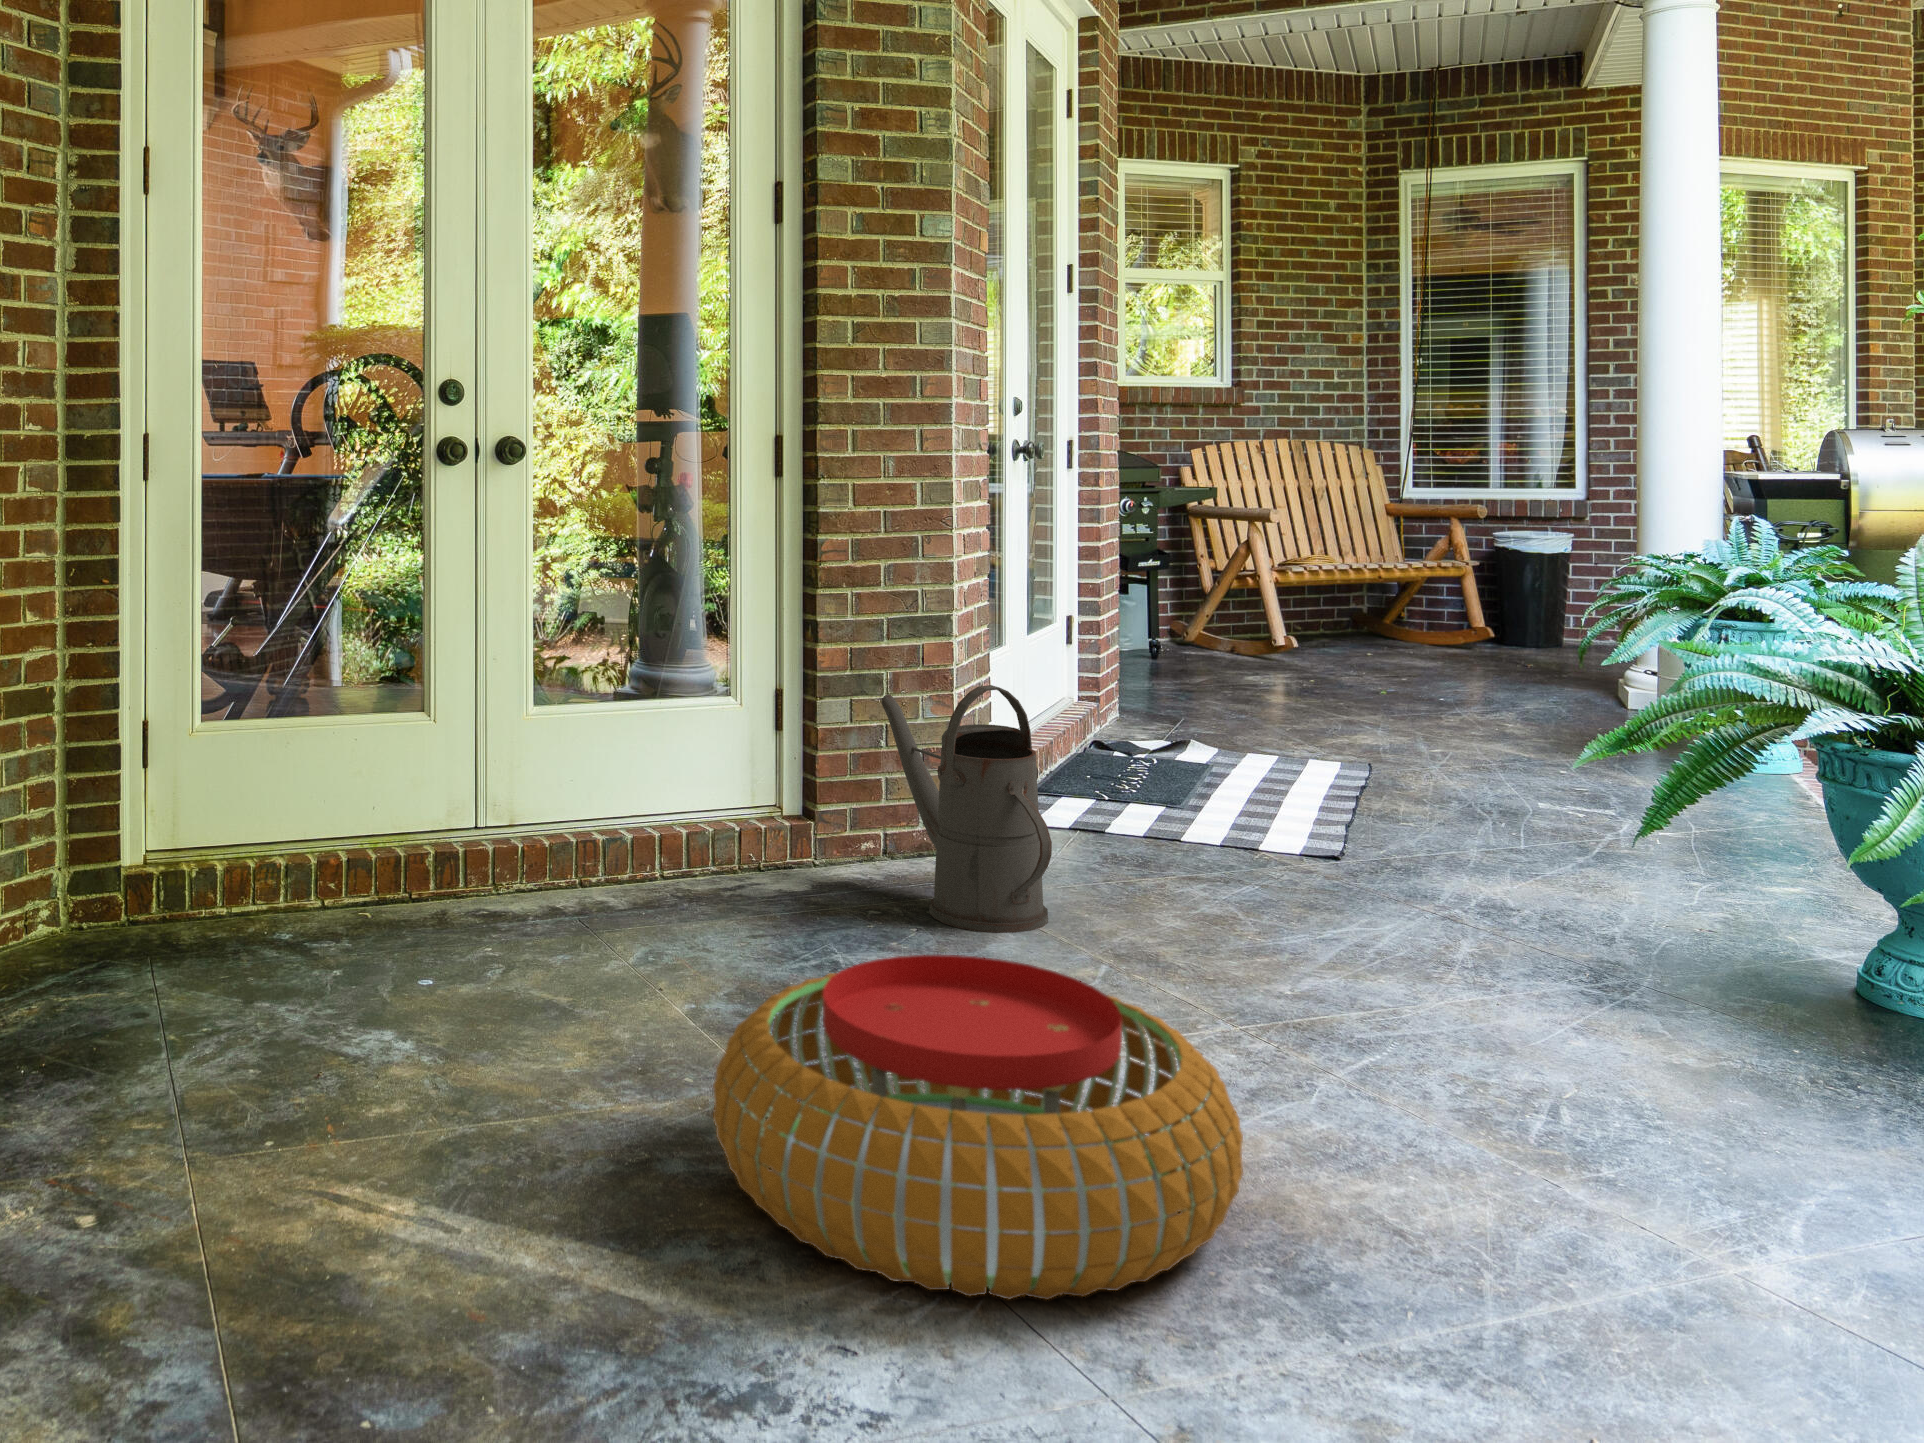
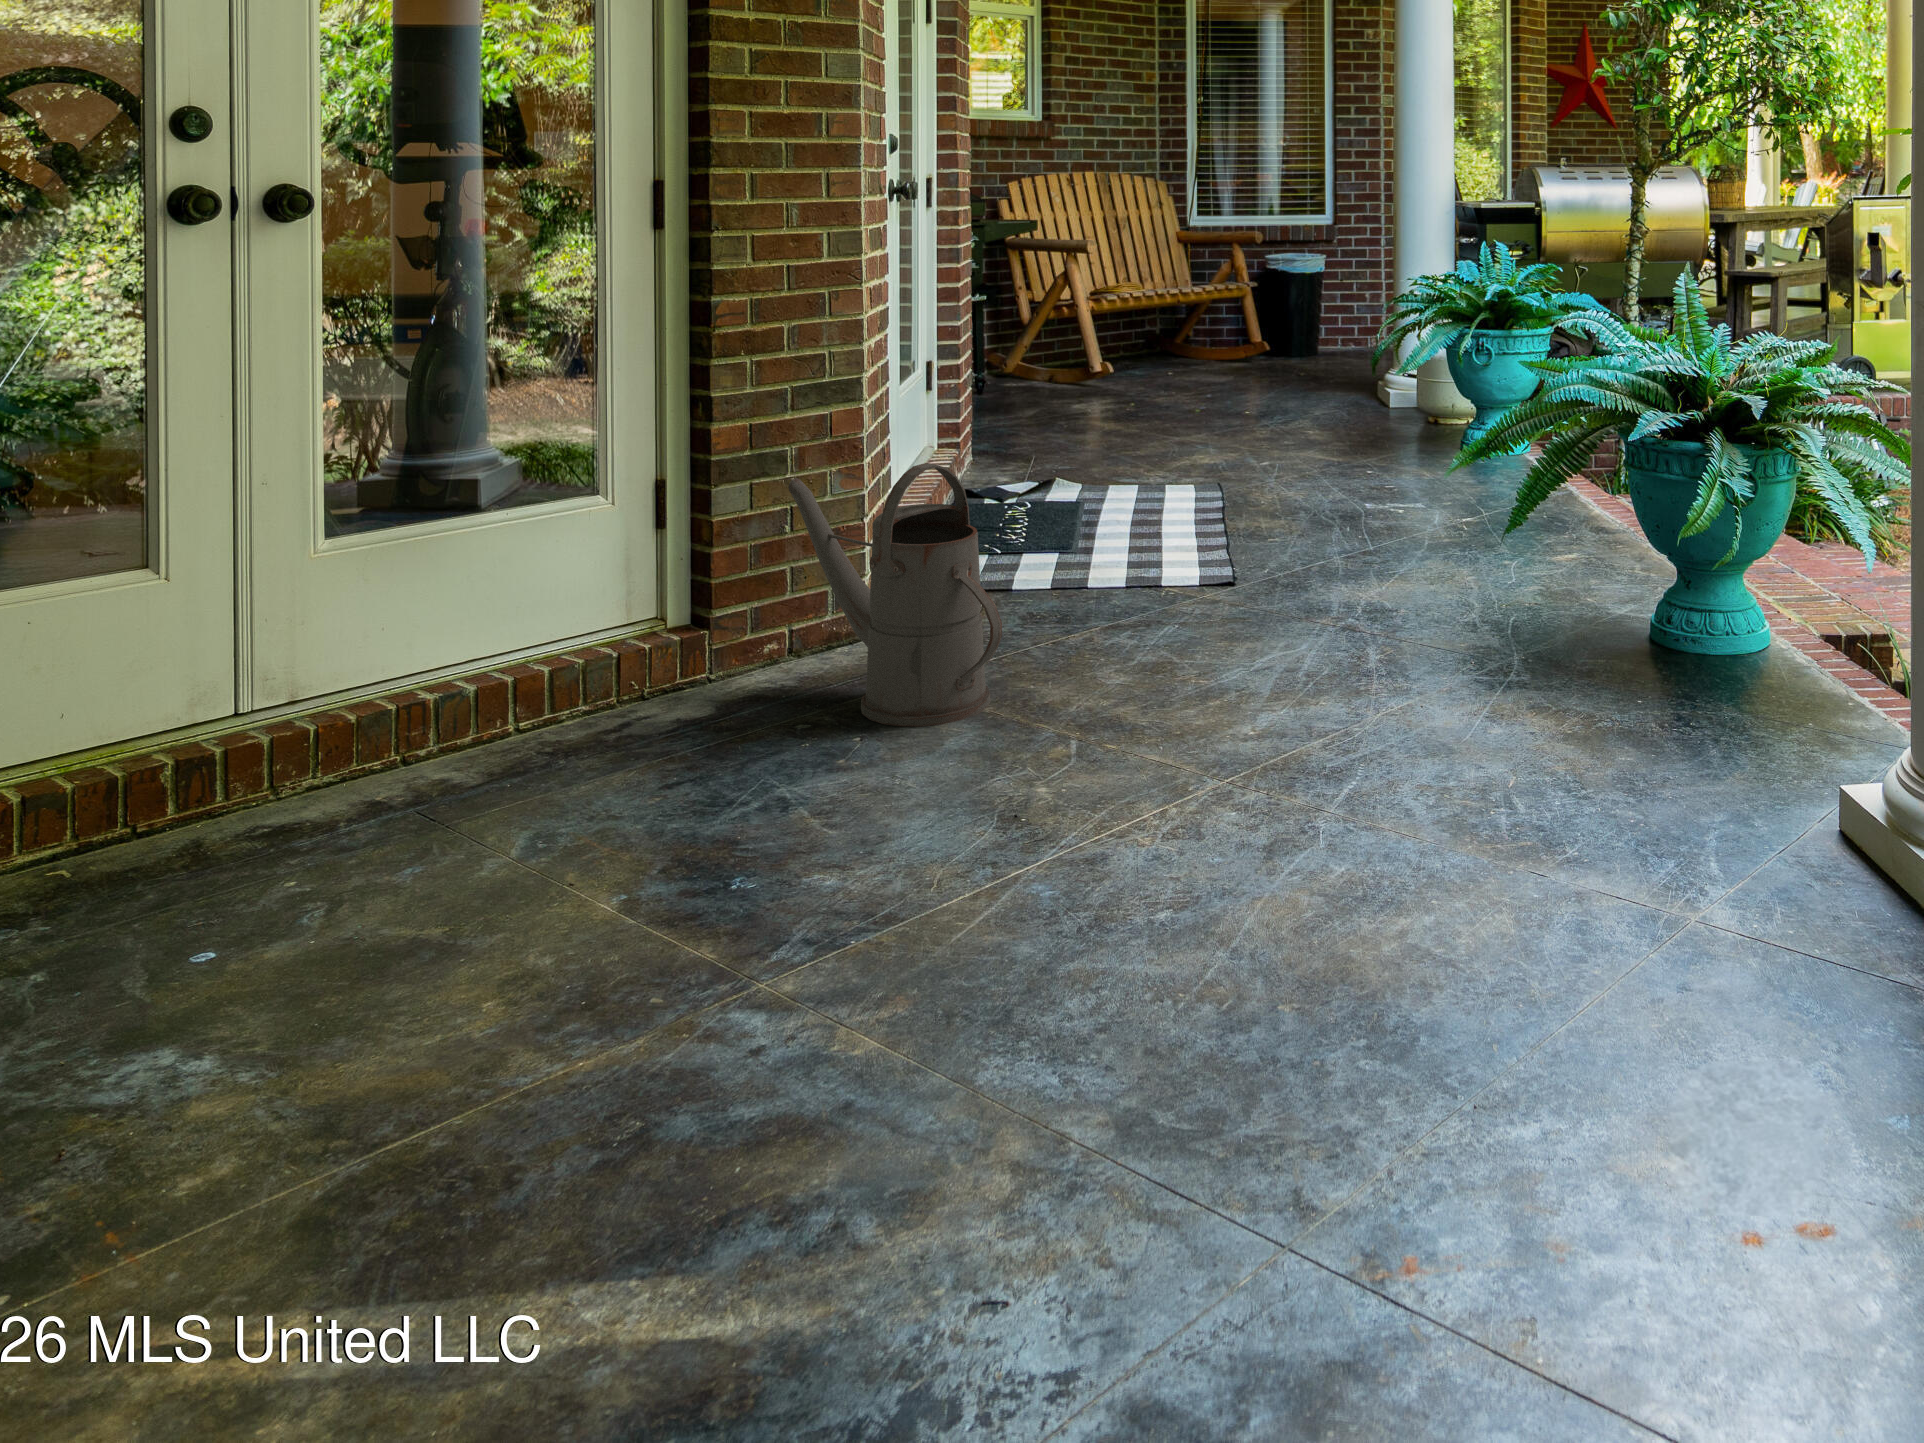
pouf: present [713,955,1243,1300] -> none [706,805,1323,1242]

